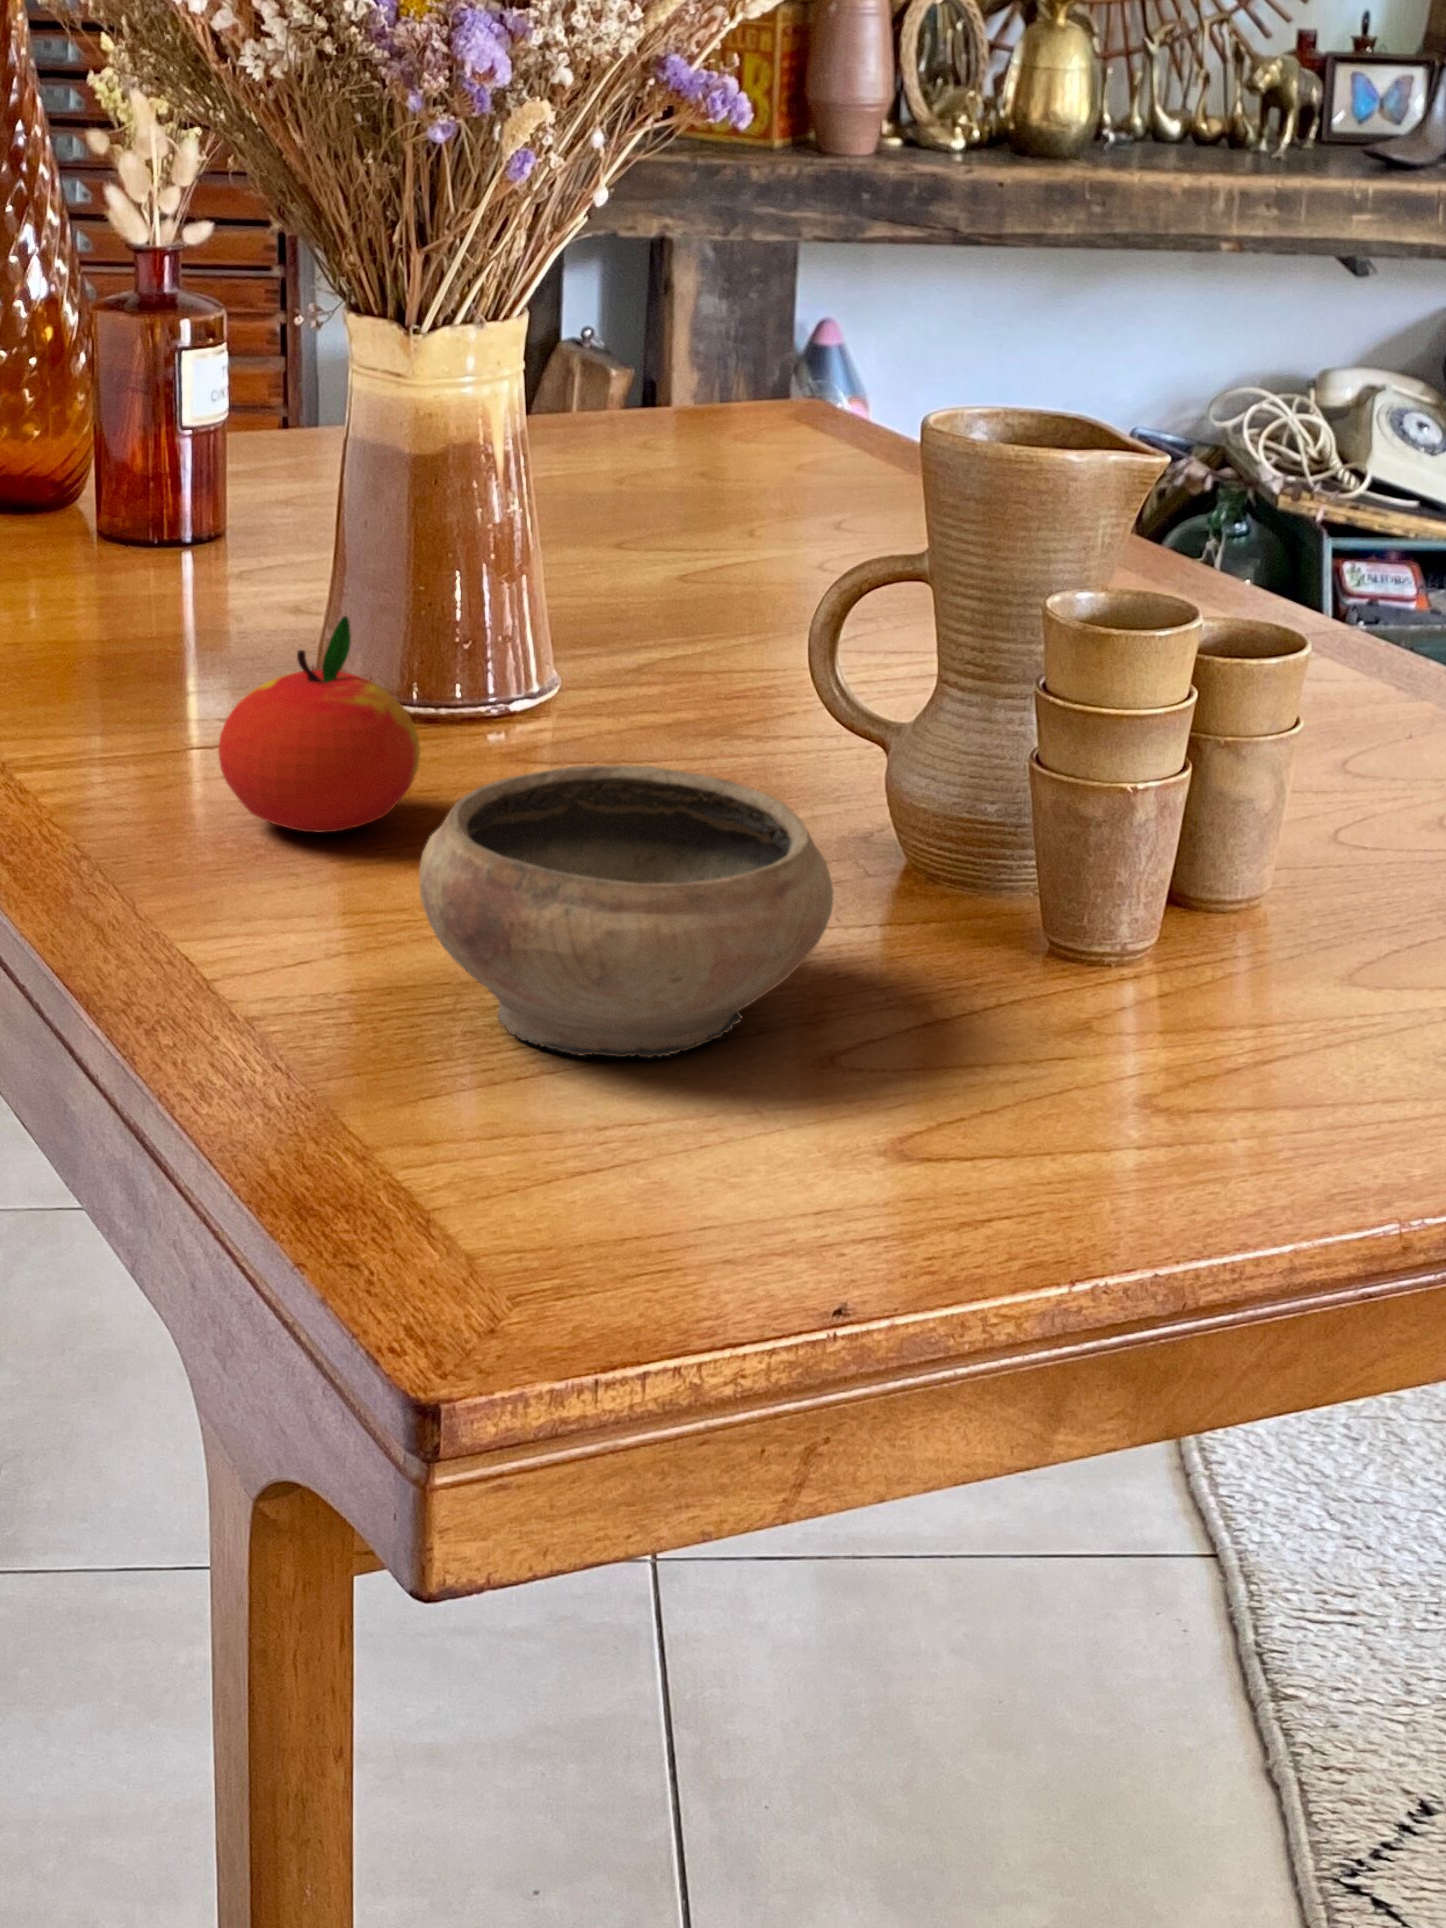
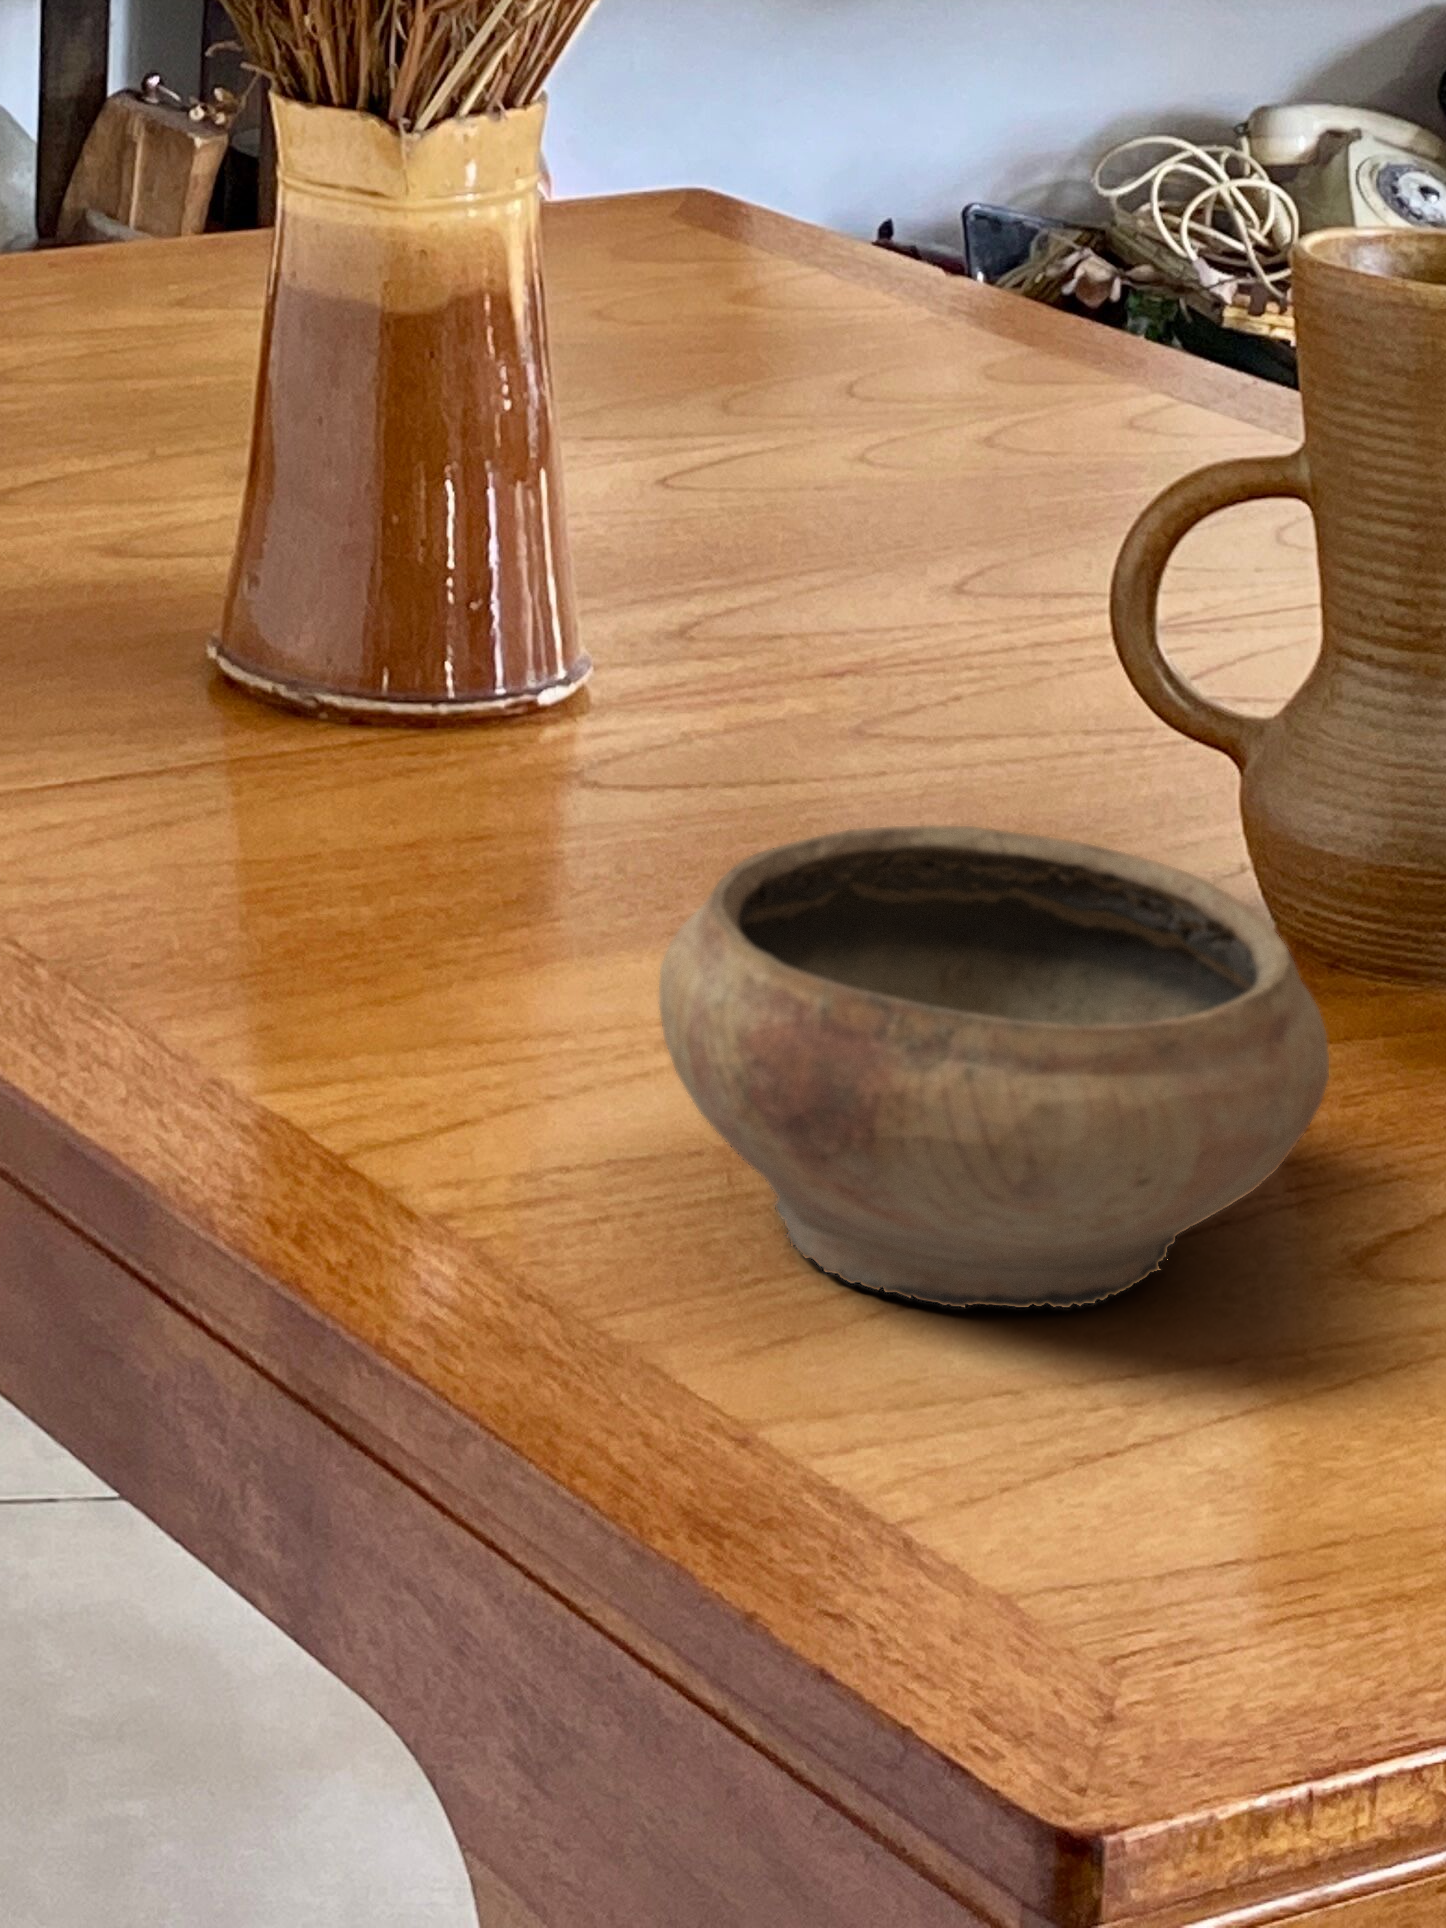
apple: present [218,616,420,832] -> none [176,587,493,935]

